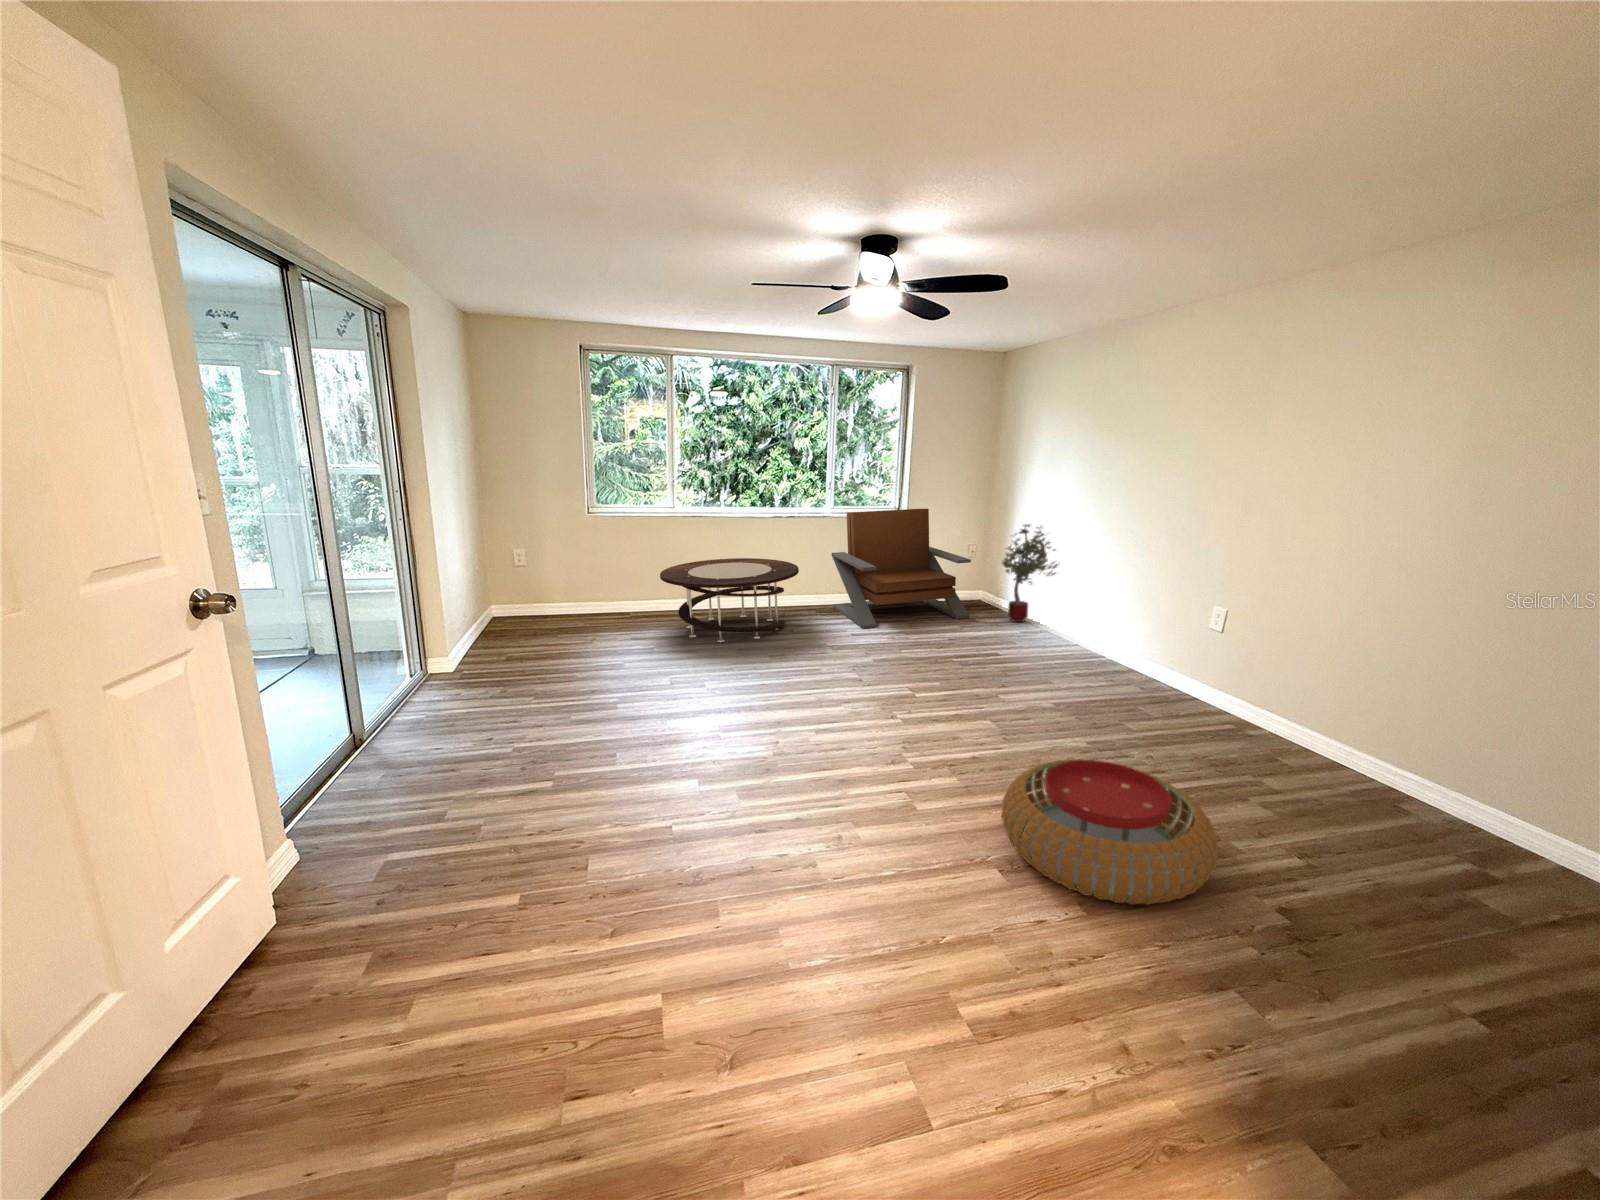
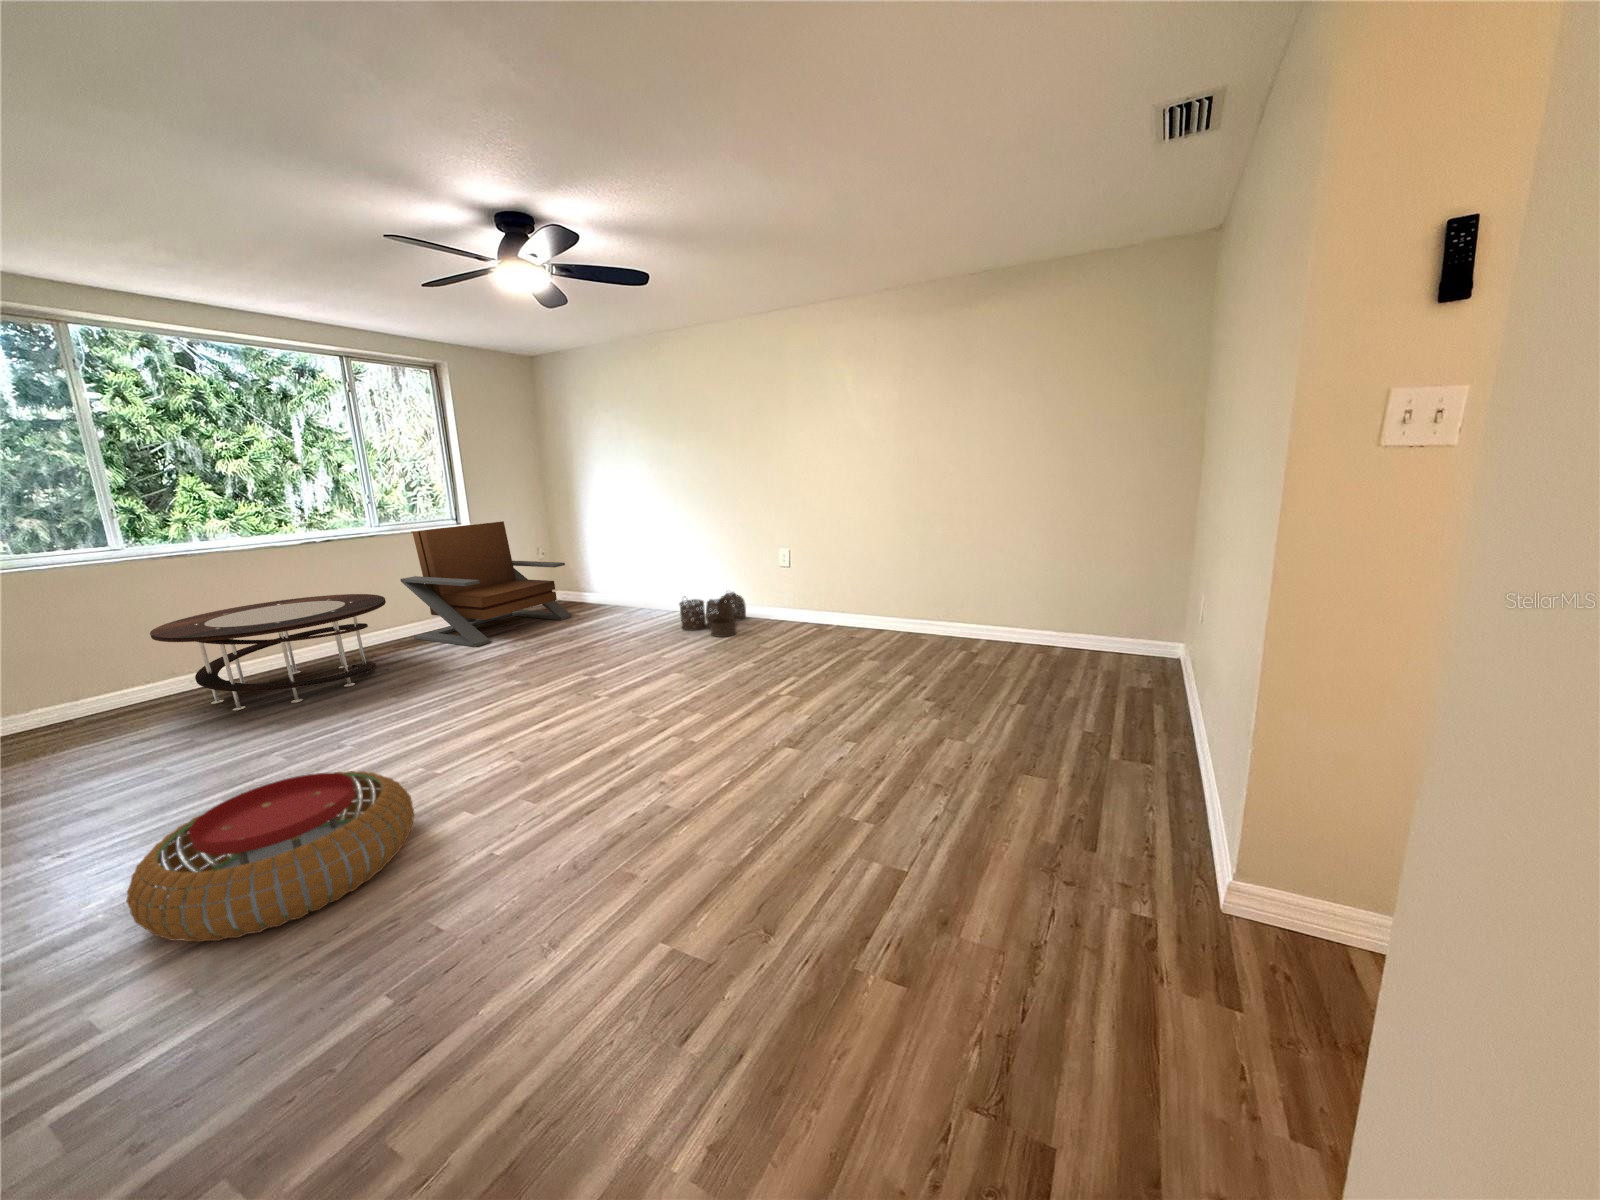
potted tree: present [1002,525,1058,622] -> none [586,523,641,611]
woven basket: none [1059,627,1161,693] -> present [679,592,746,637]
pouf: present [1002,759,1219,904] -> present [126,771,415,942]

